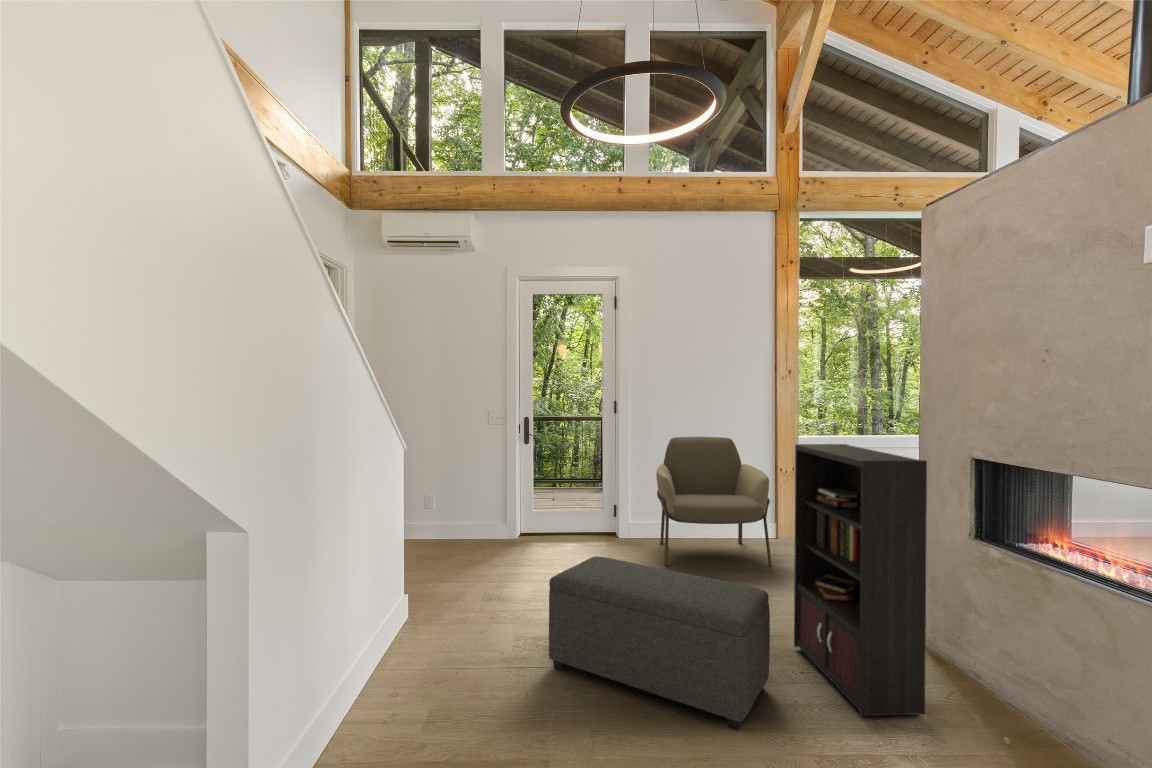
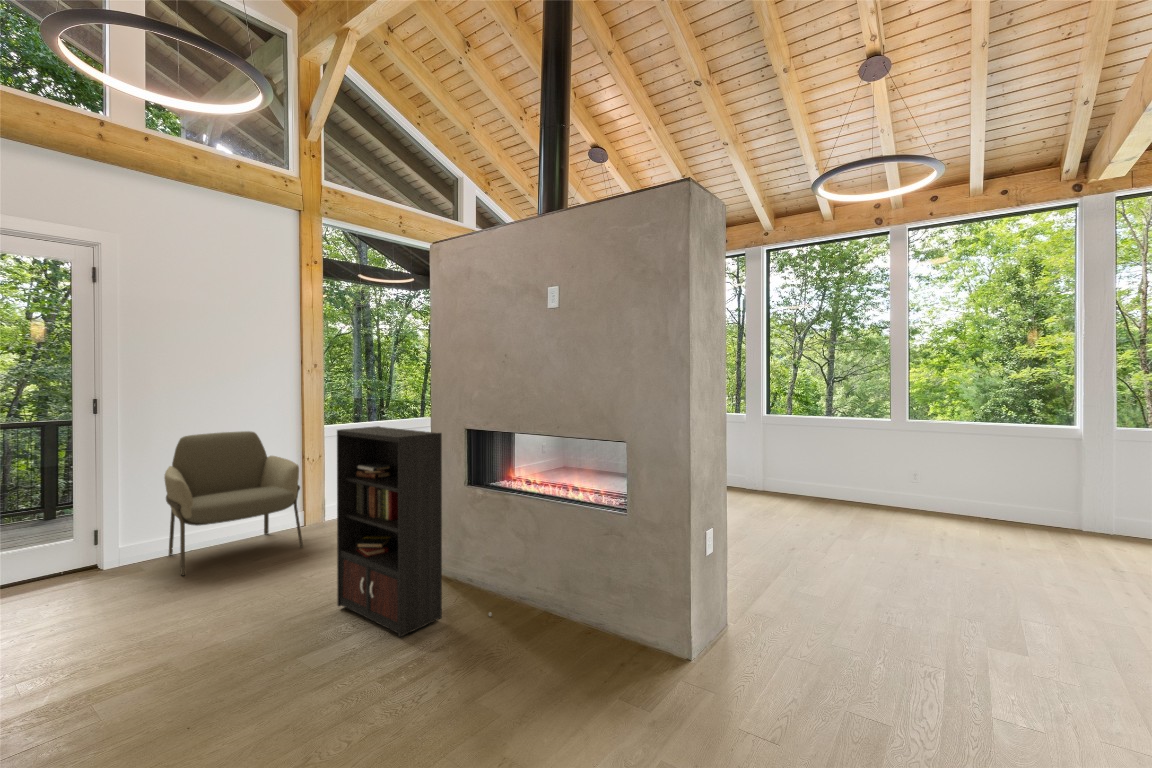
ottoman: present [549,556,770,731] -> none [34,562,321,732]

